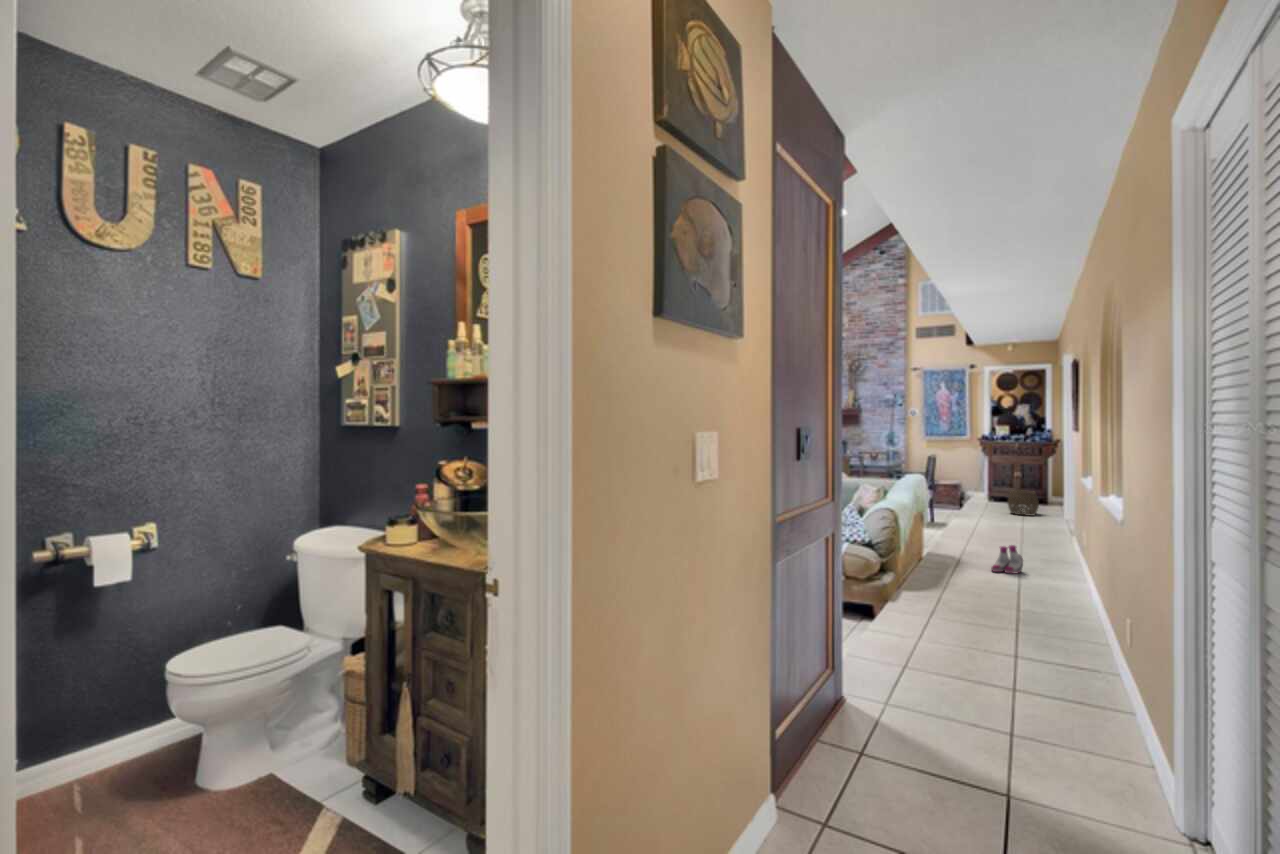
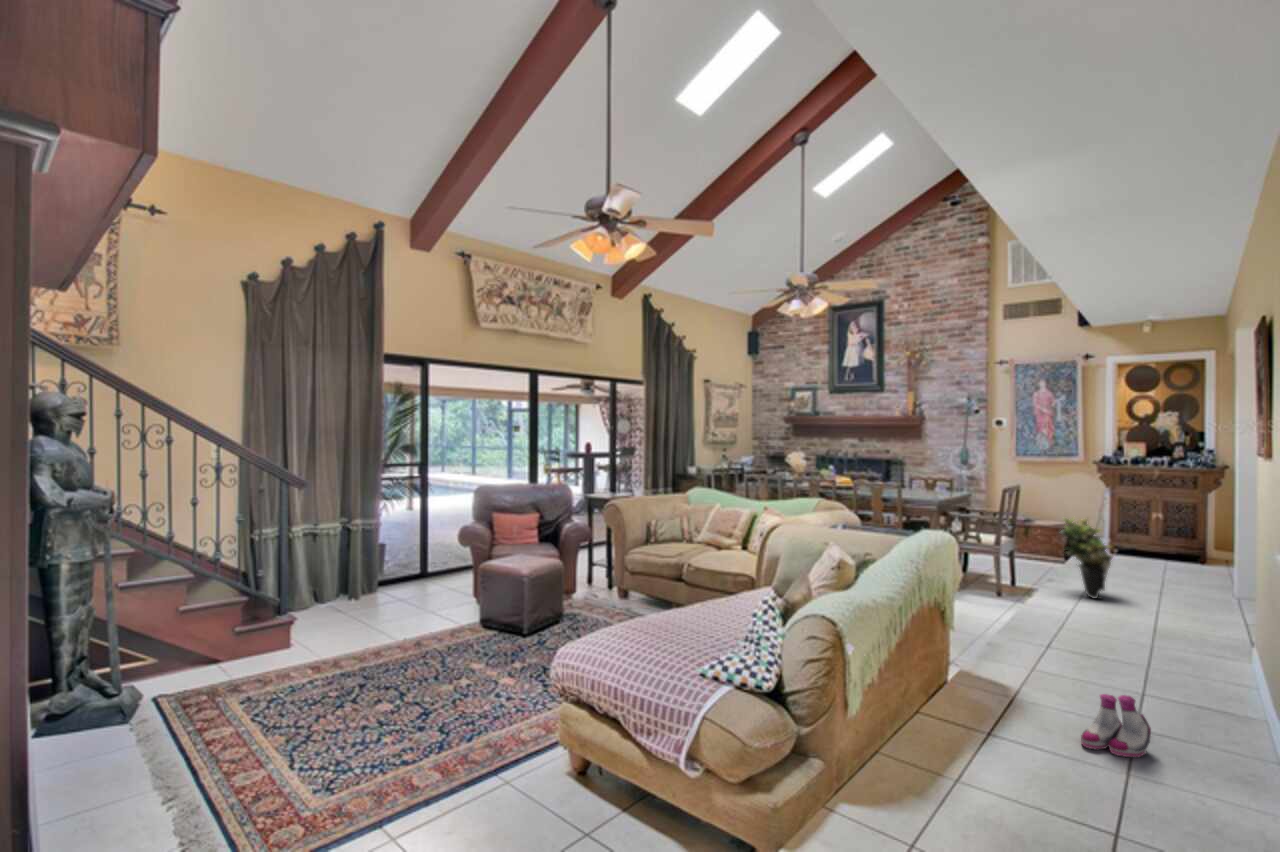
potted plant: none [963,472,996,522] -> present [1061,519,1113,598]
woven basket: present [1008,491,1039,516] -> none [1137,545,1193,588]

